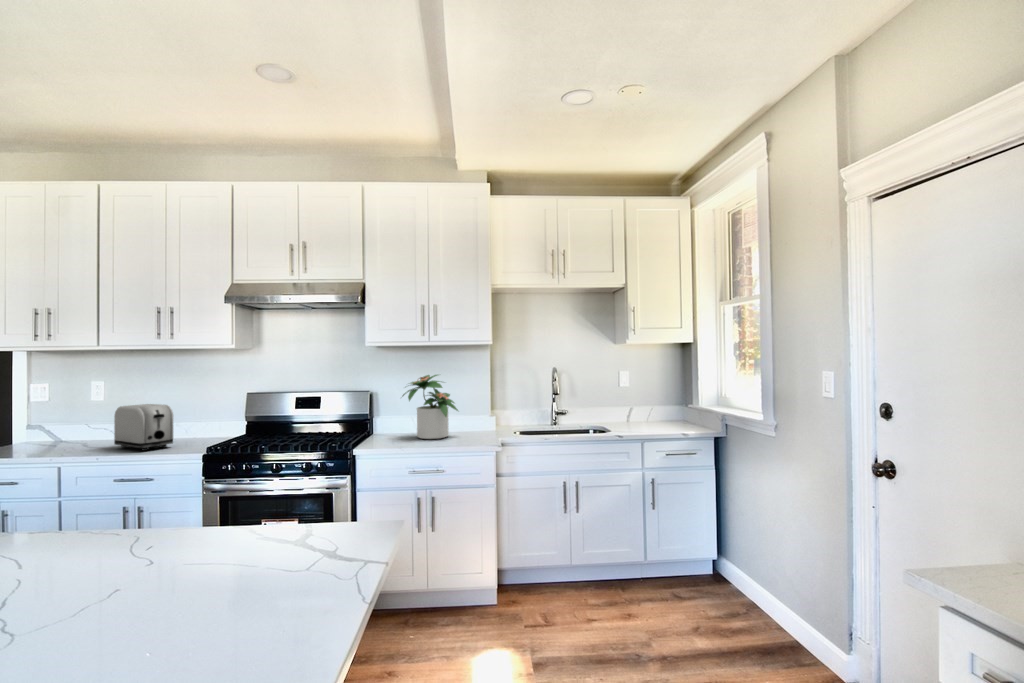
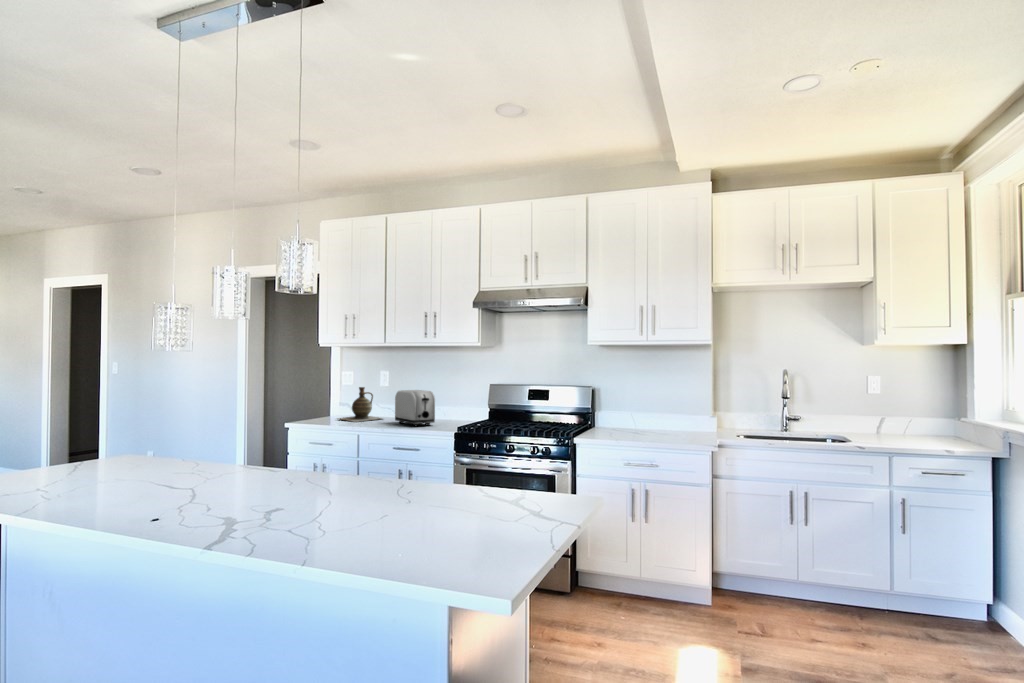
potted plant: present [402,375,458,439] -> none [618,373,677,435]
ceramic jug: none [19,404,101,451] -> present [338,387,382,422]

